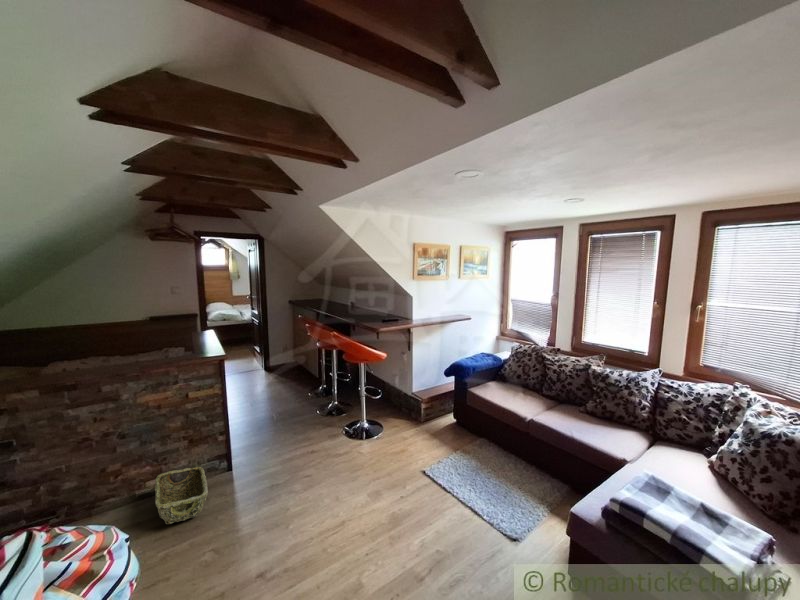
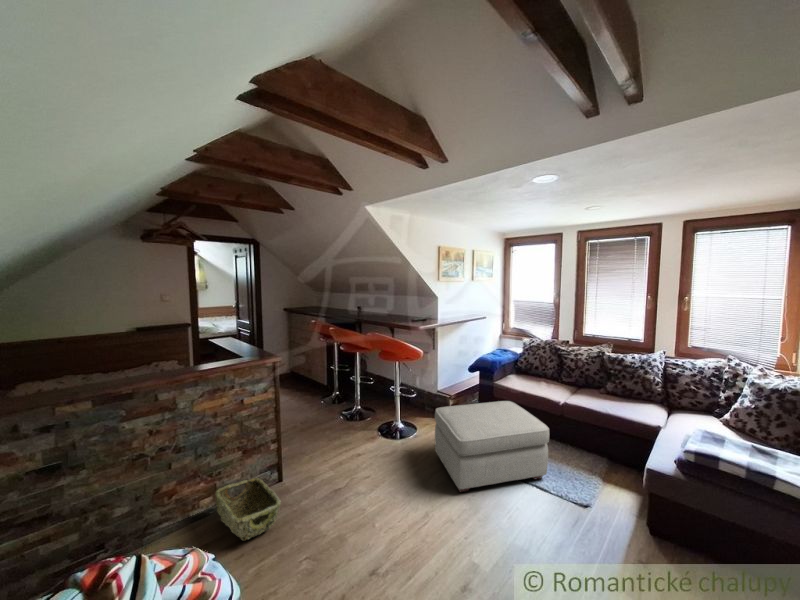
ottoman: none [382,413,490,505] -> present [435,401,549,492]

